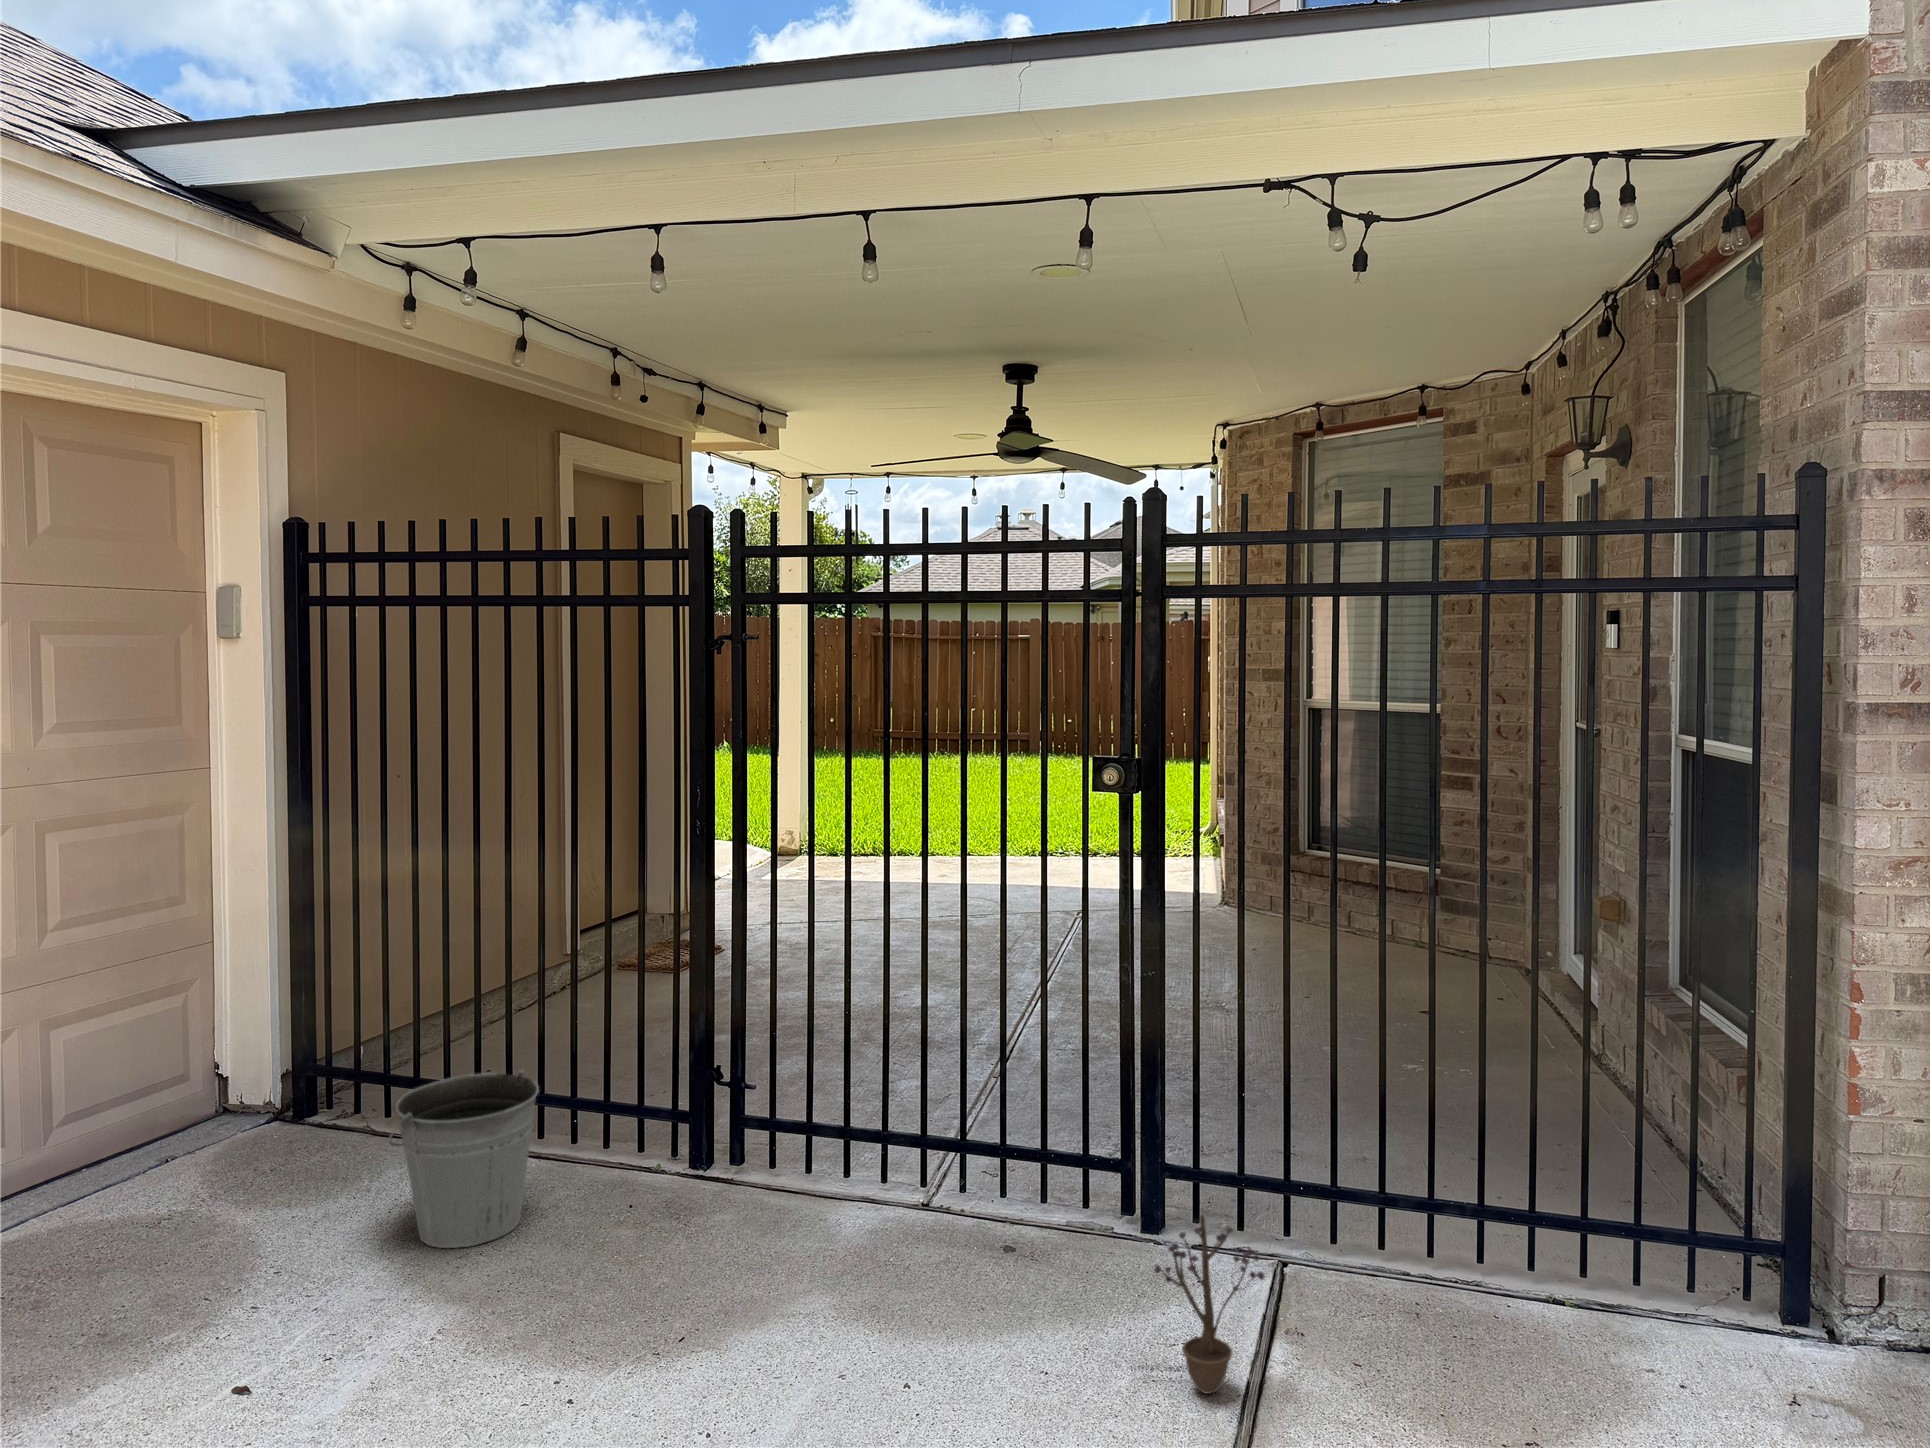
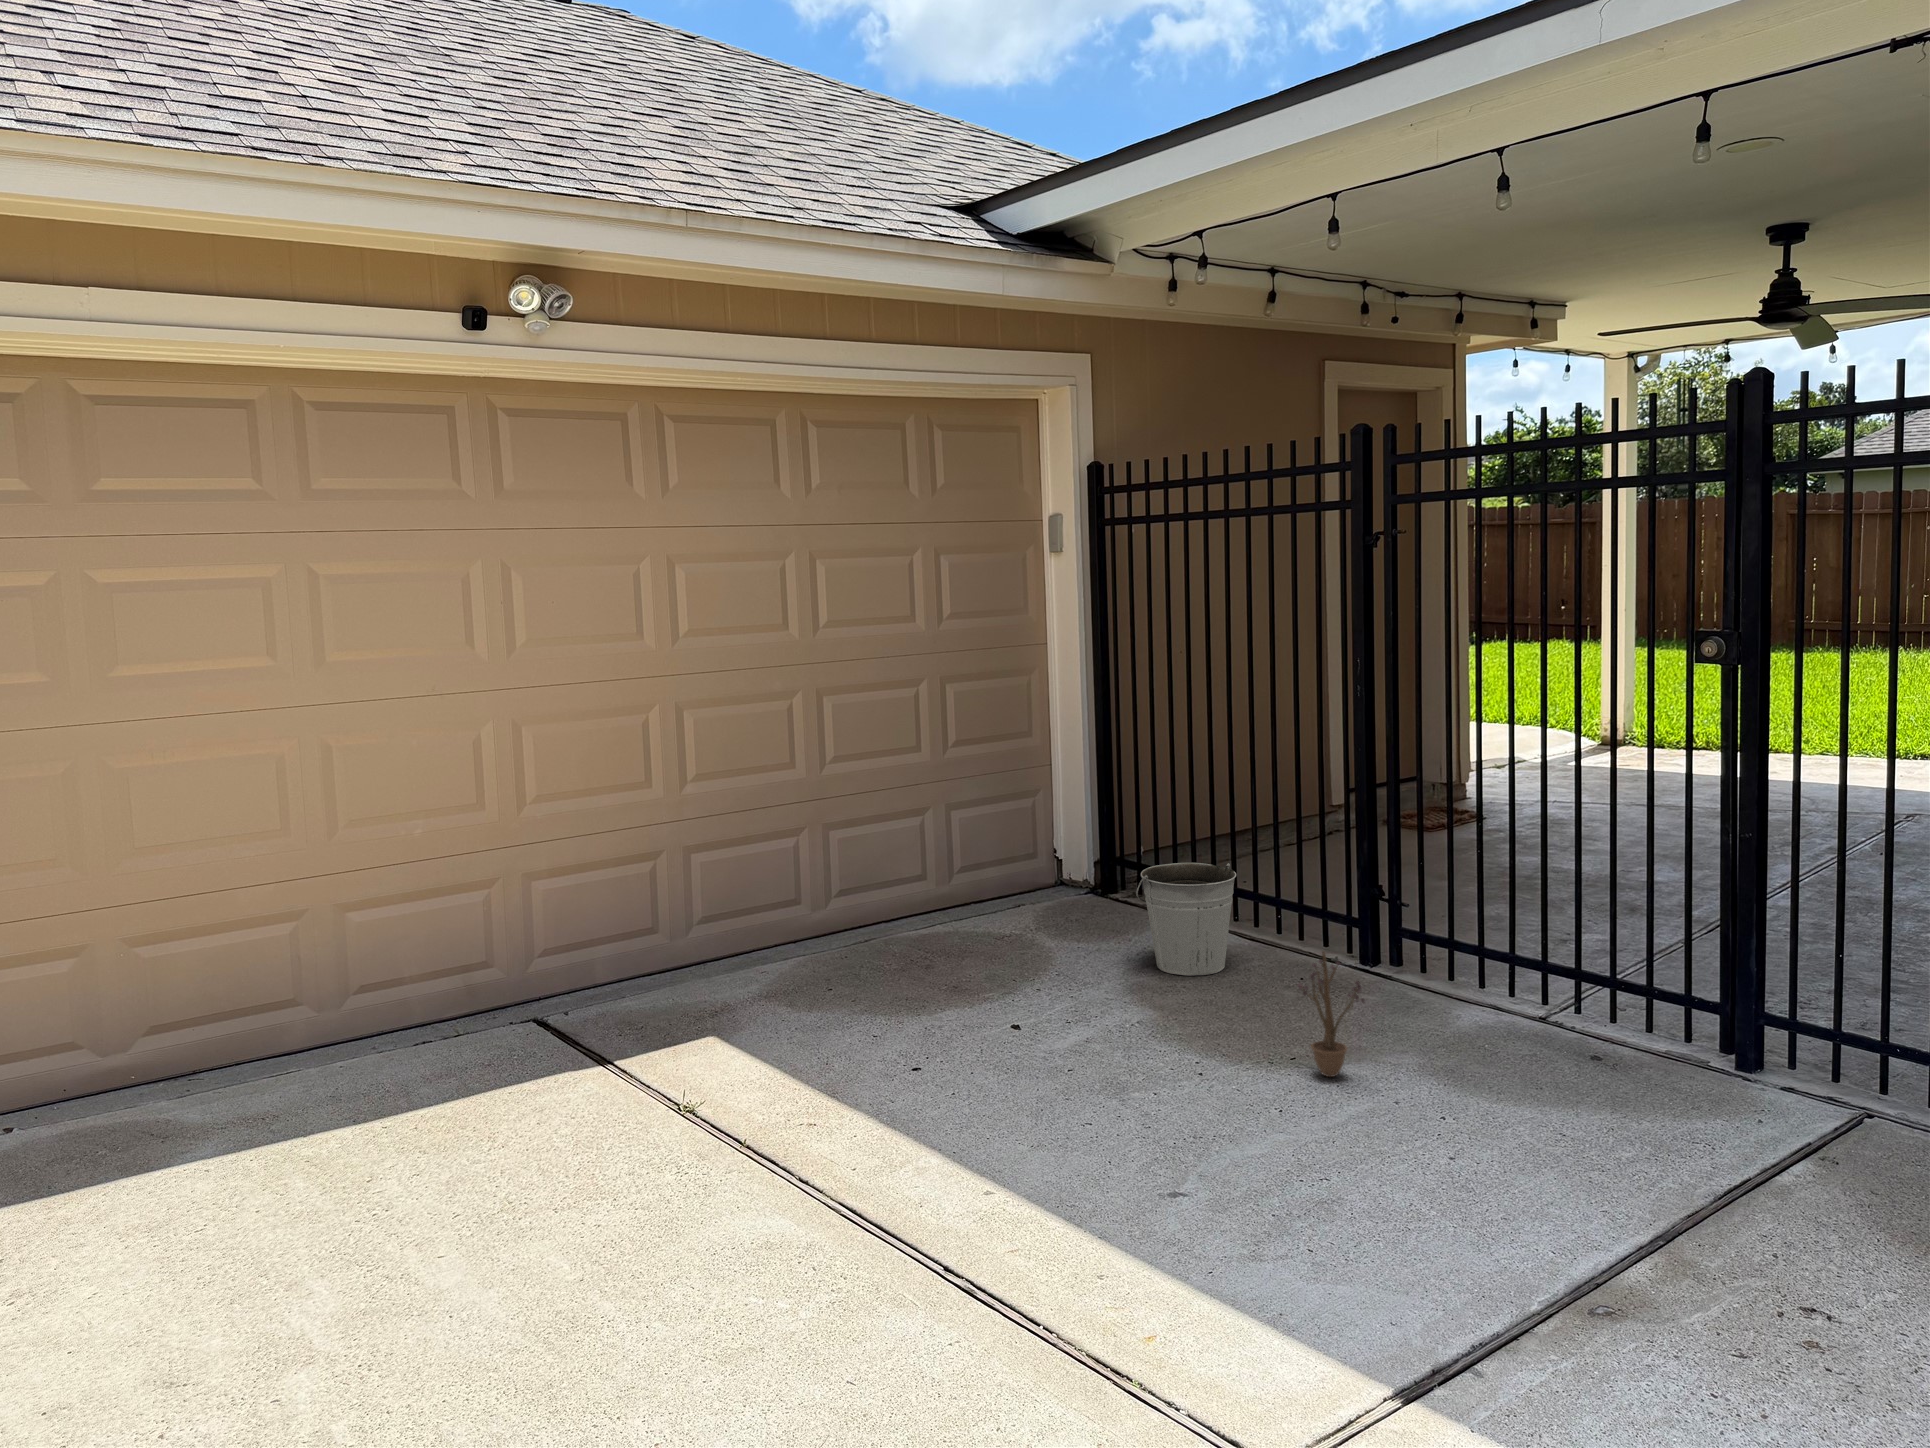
decorative plant: present [1133,1215,1264,1394] -> present [1290,951,1364,1077]

